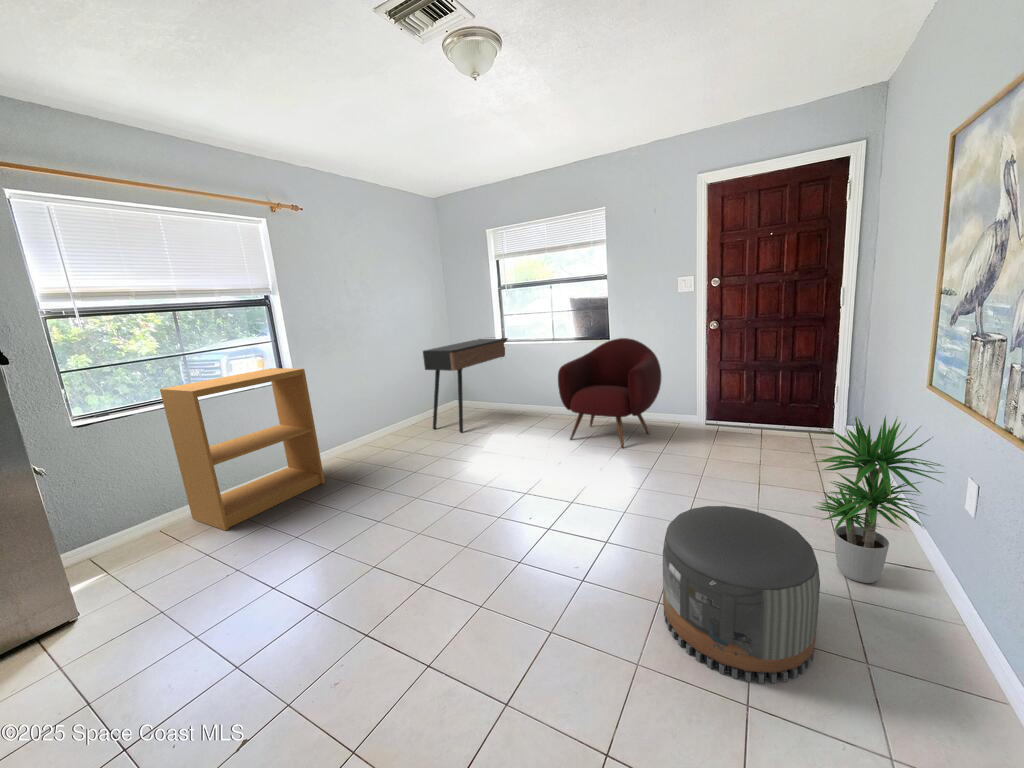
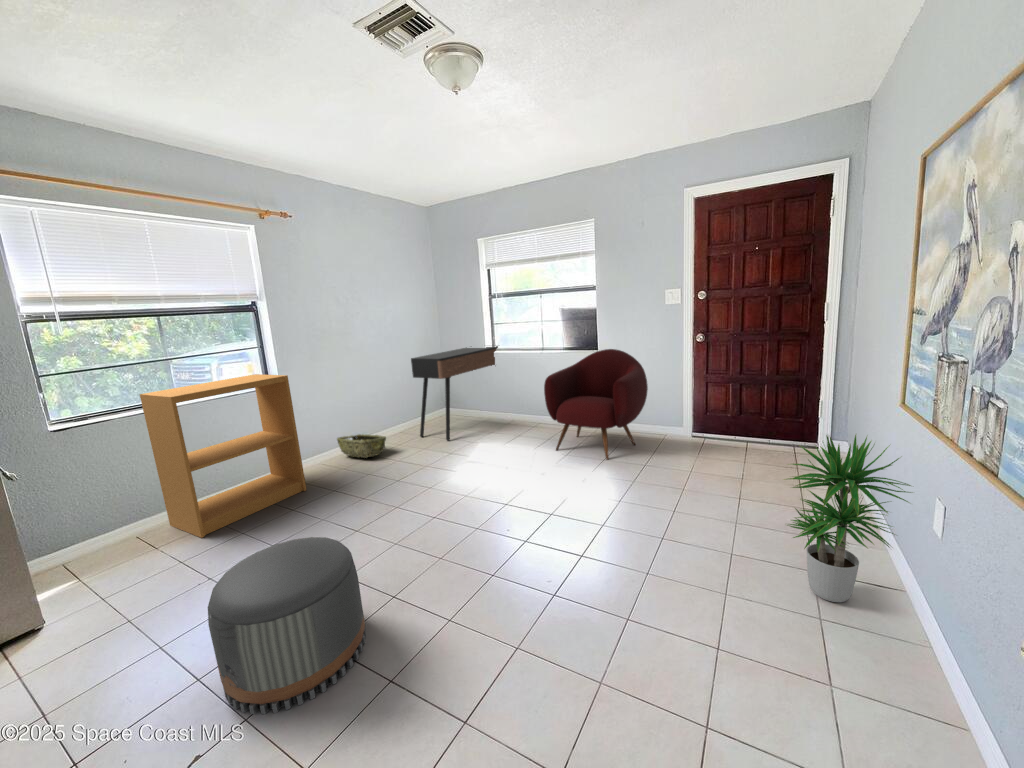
woven basket: none [351,427,400,450] -> present [337,434,386,458]
pouf: present [663,506,820,683] -> present [208,537,366,714]

